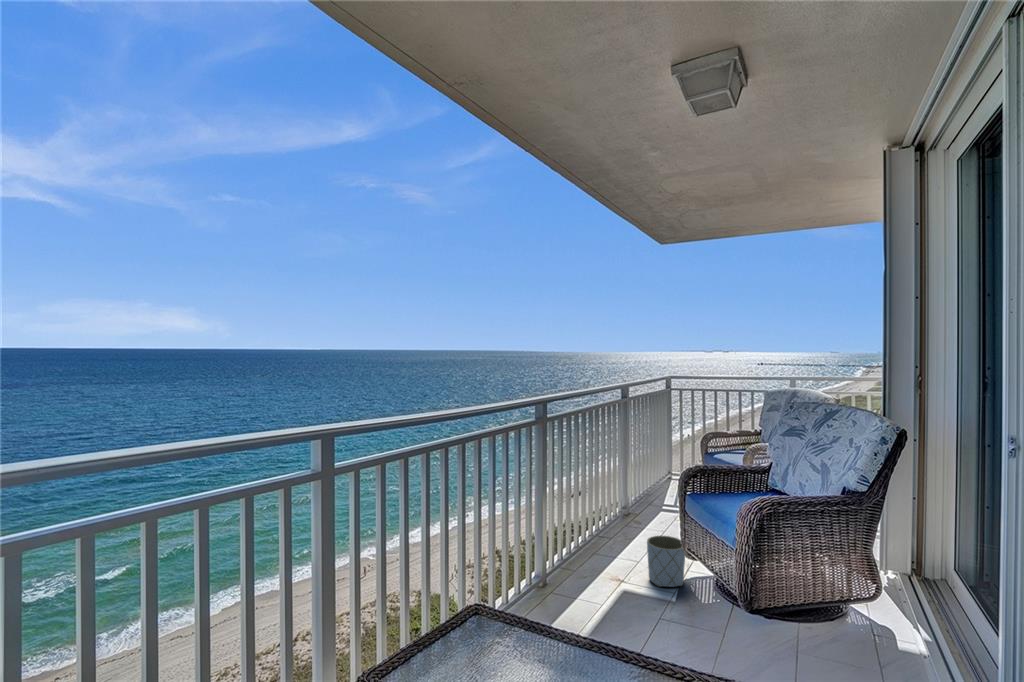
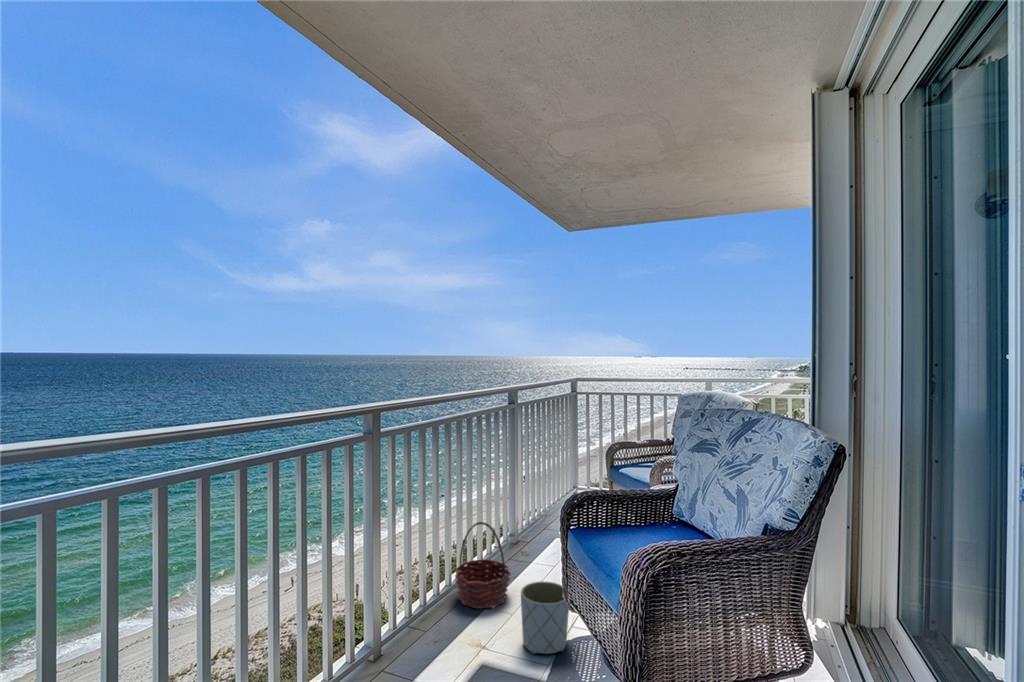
basket: none [587,492,632,558] -> present [455,522,511,609]

